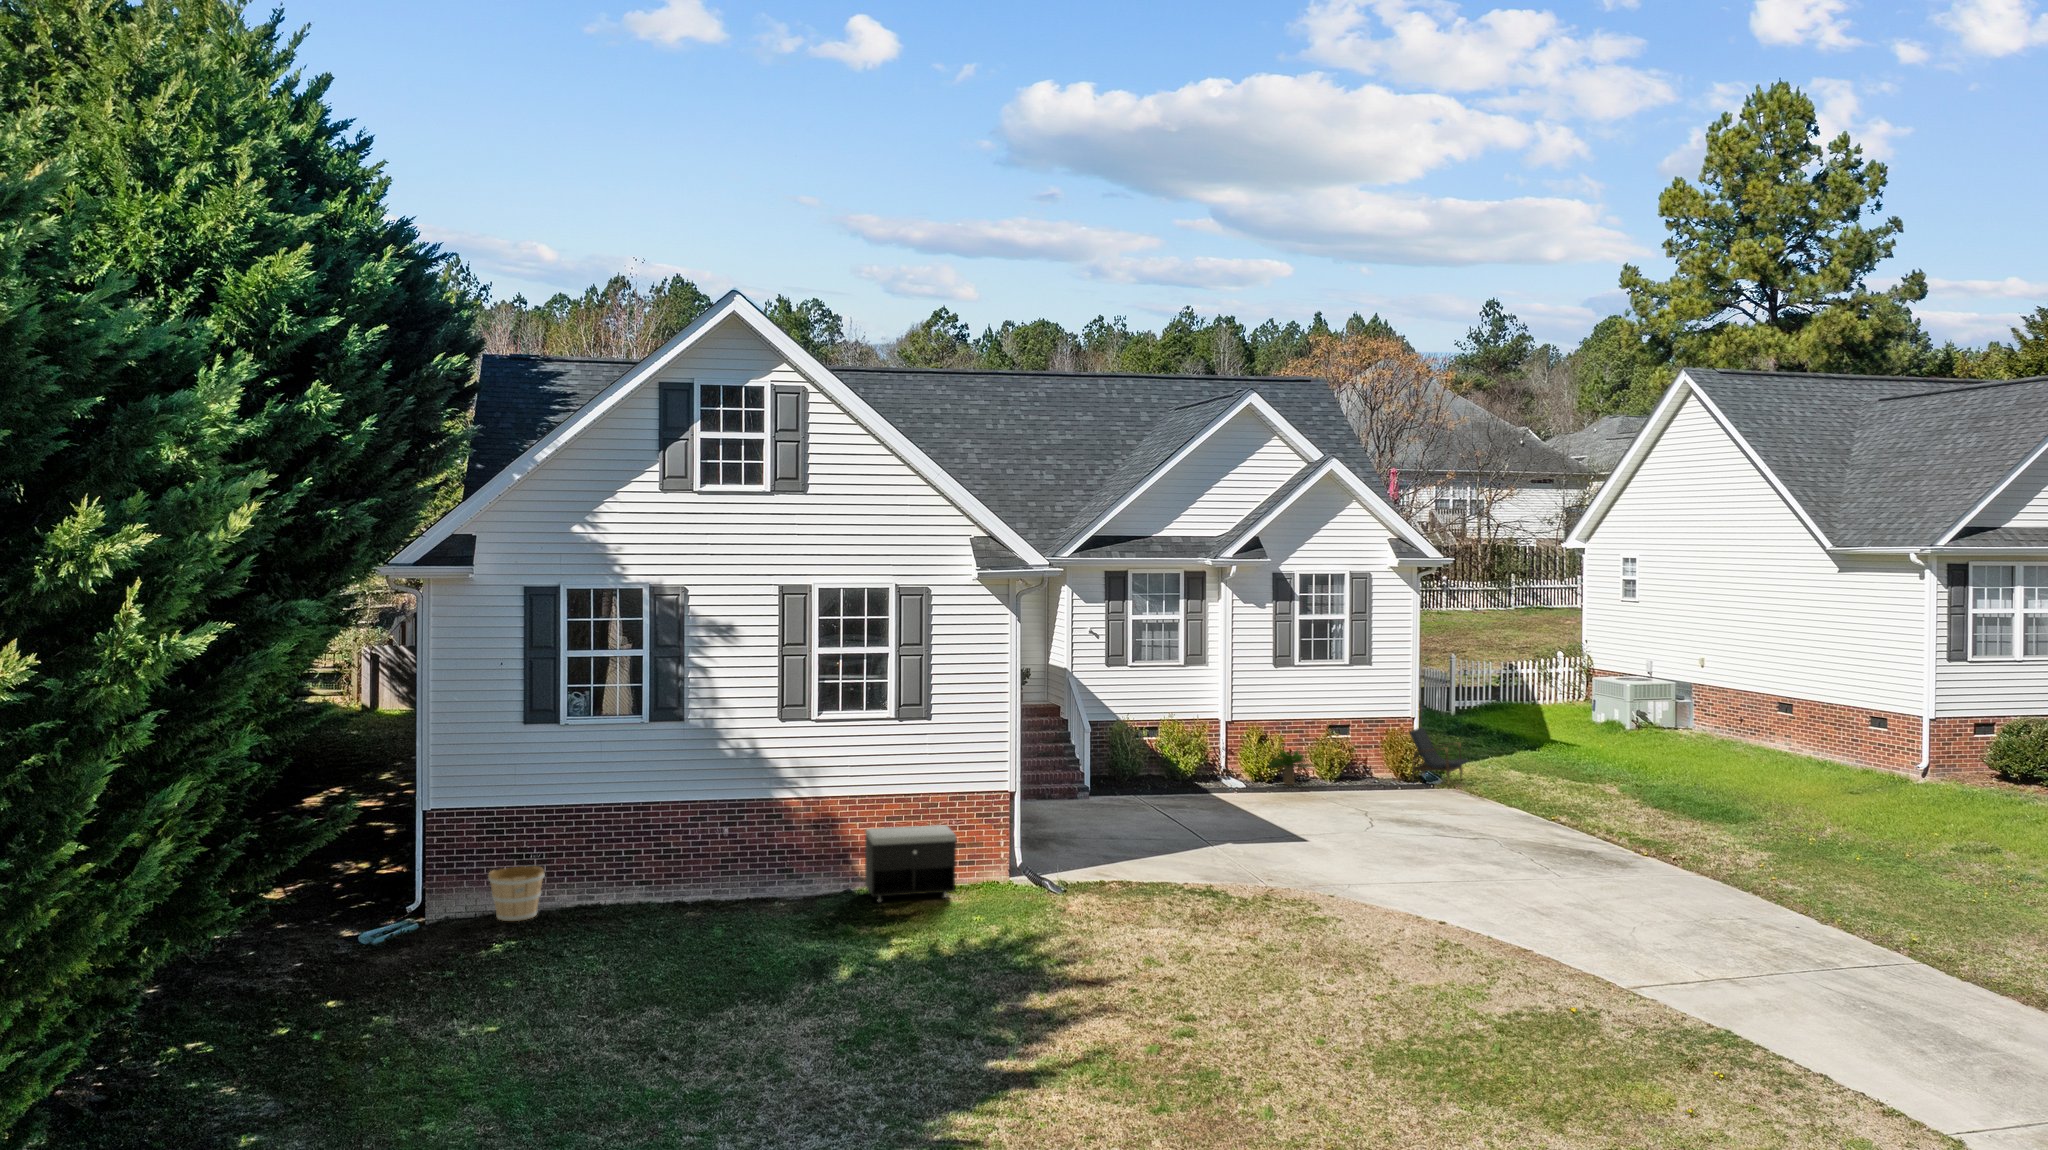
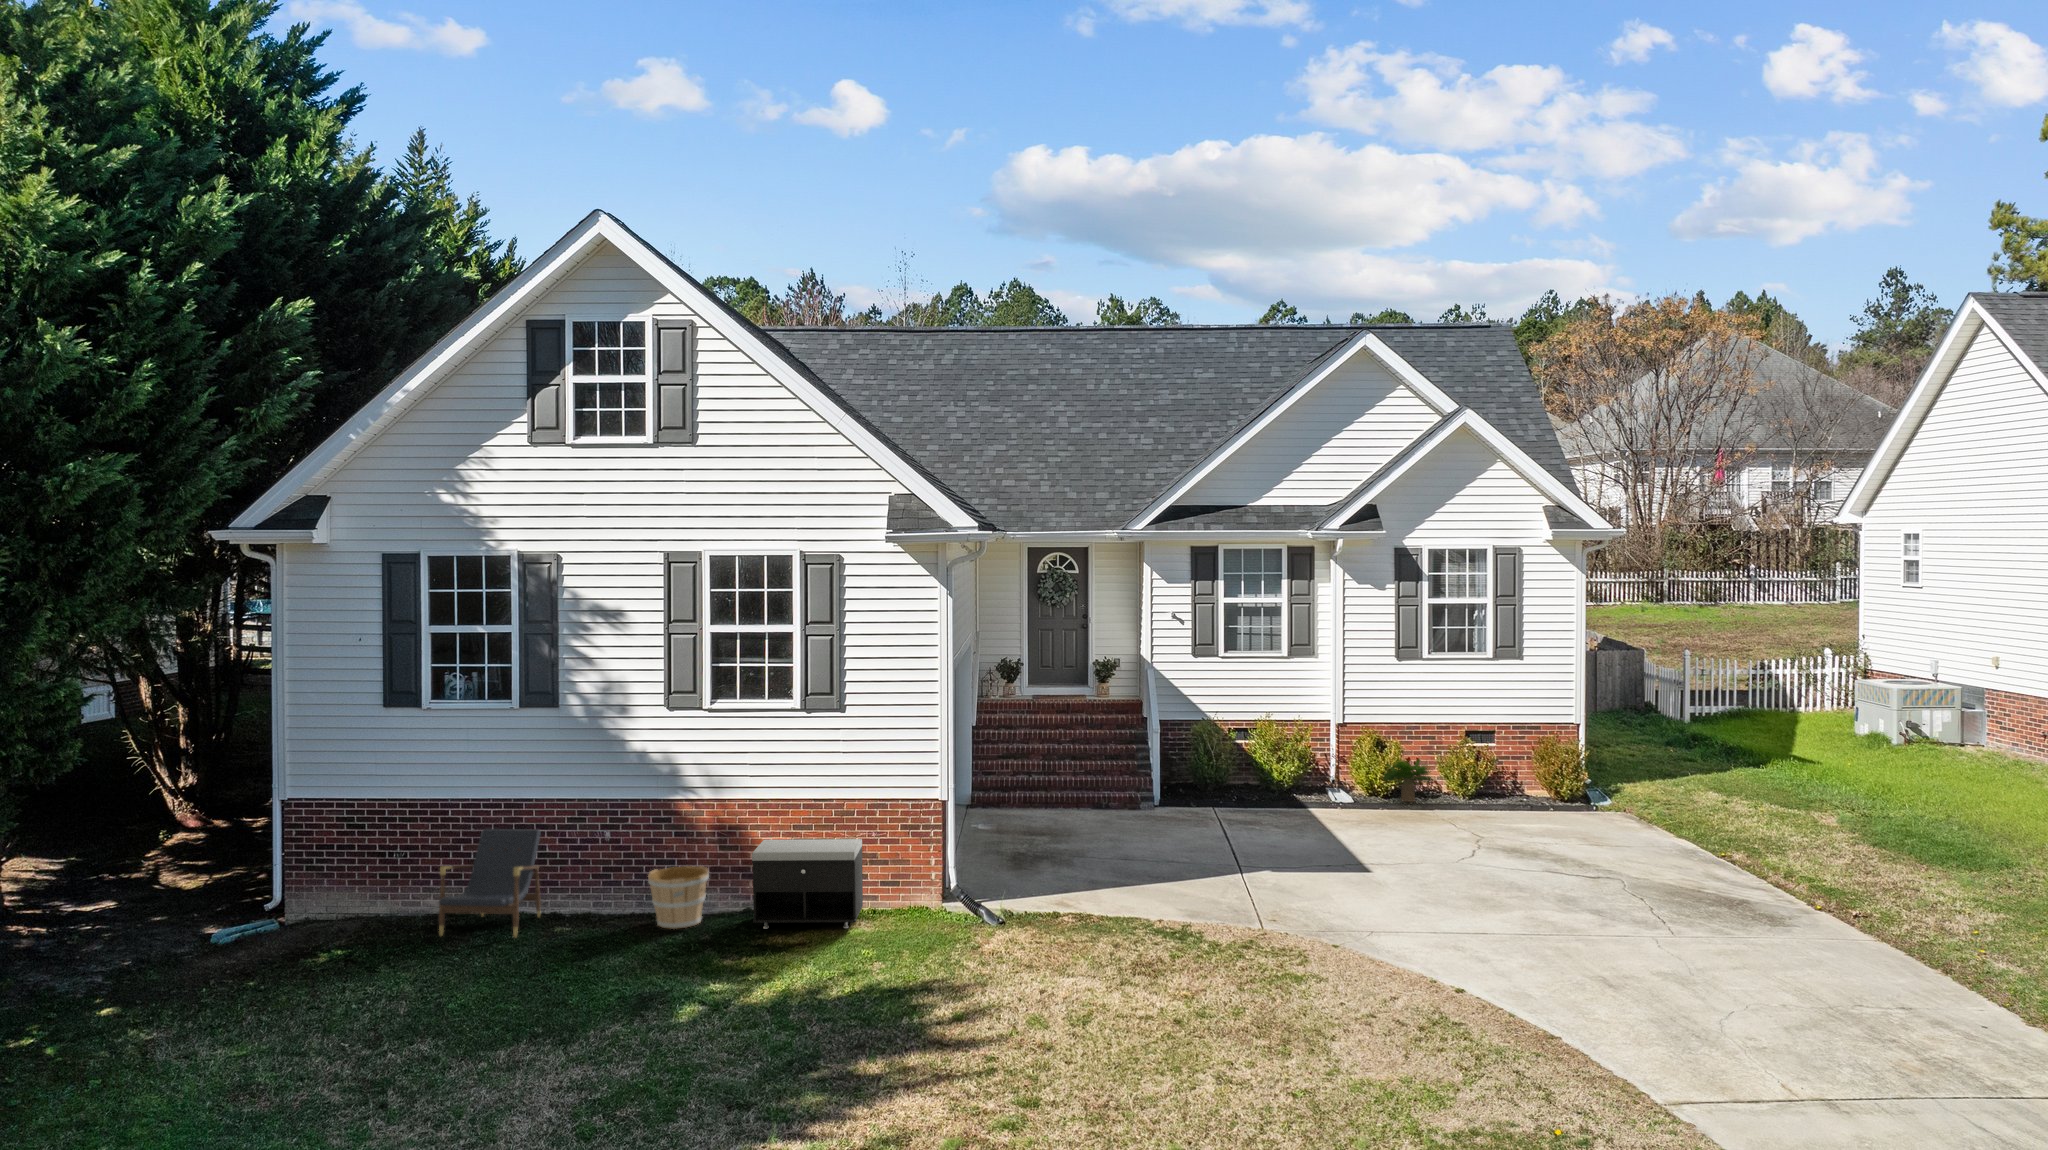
lounge chair: present [1410,727,1468,785] -> present [439,829,541,937]
wooden bucket: present [489,866,545,921] -> present [648,866,709,929]

